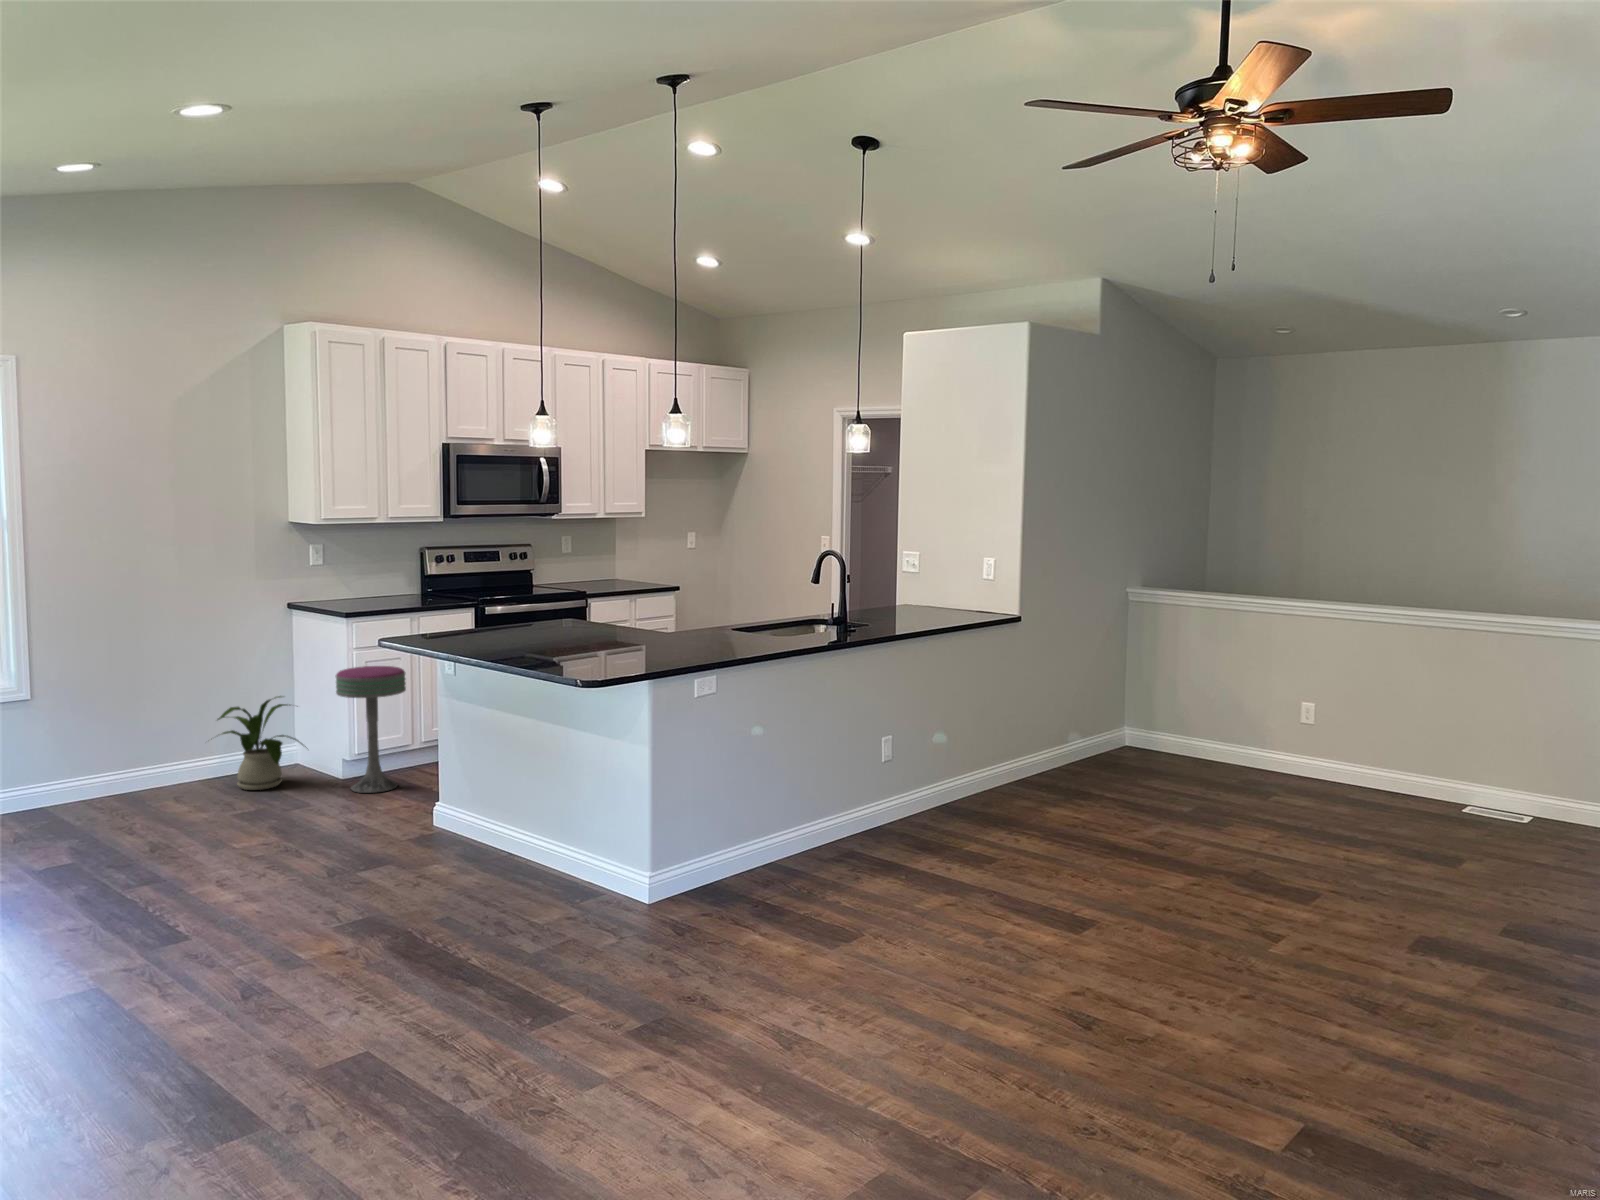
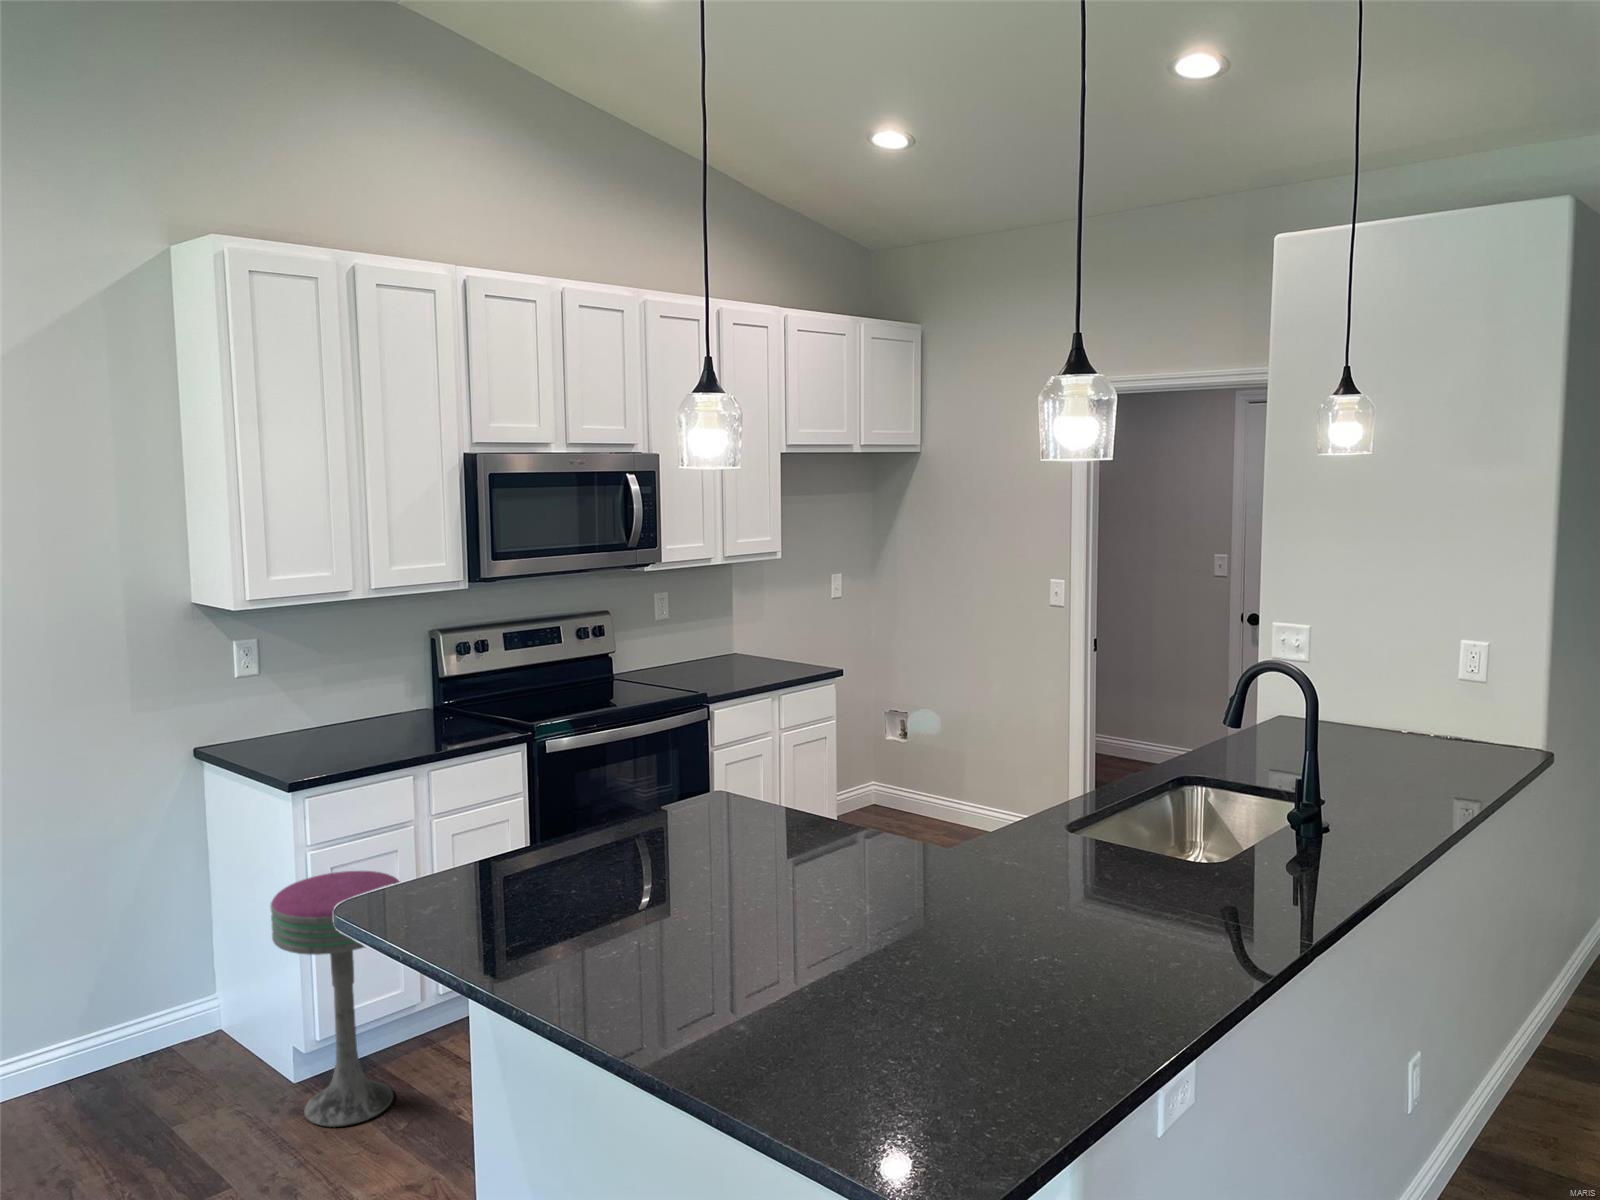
house plant: present [218,696,306,790] -> none [33,939,228,1119]

